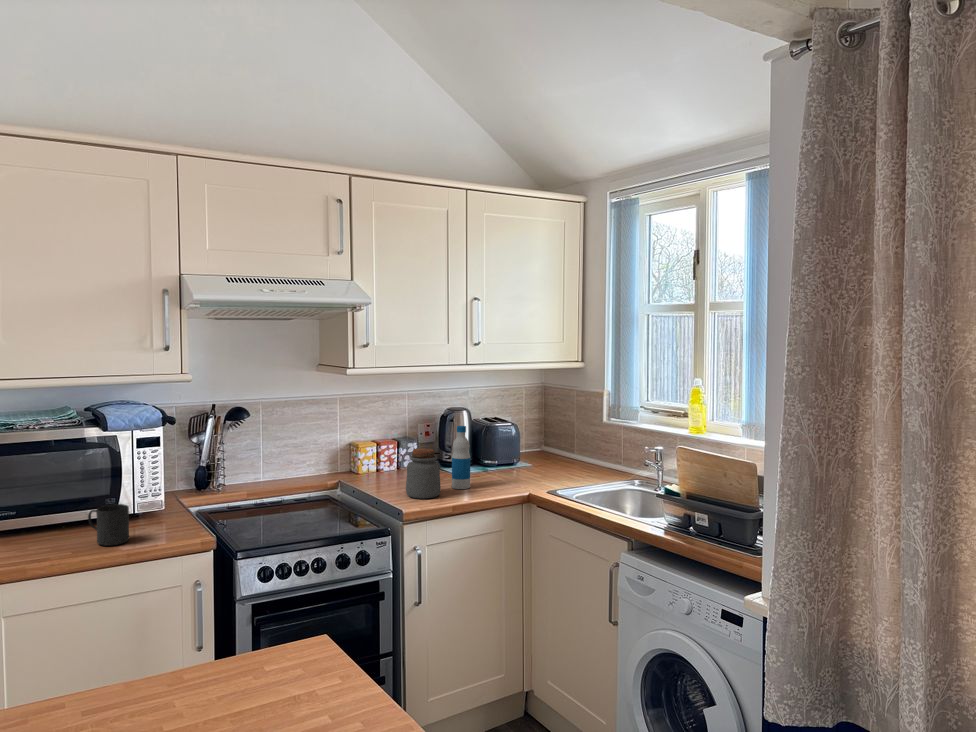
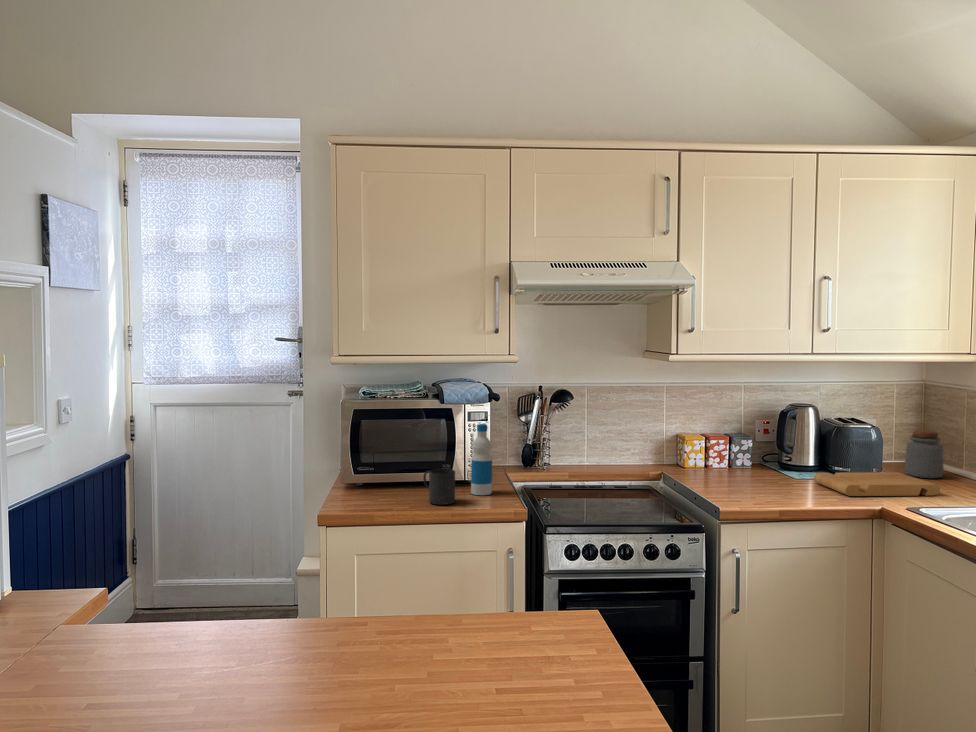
bottle: present [452,426,470,489] -> present [471,424,492,495]
jar: present [406,448,441,499] -> present [904,430,944,478]
cutting board: none [472,461,566,486] -> present [814,472,940,496]

